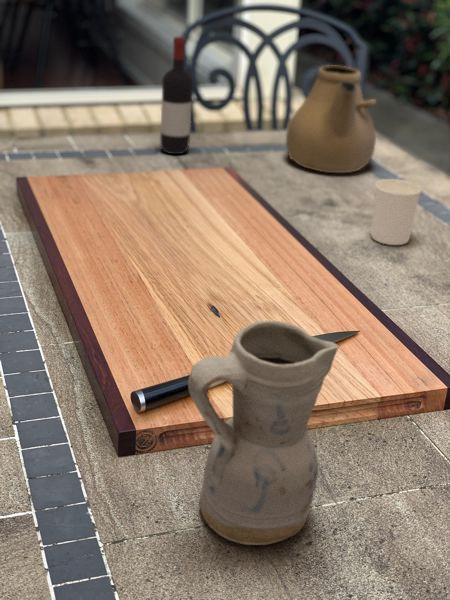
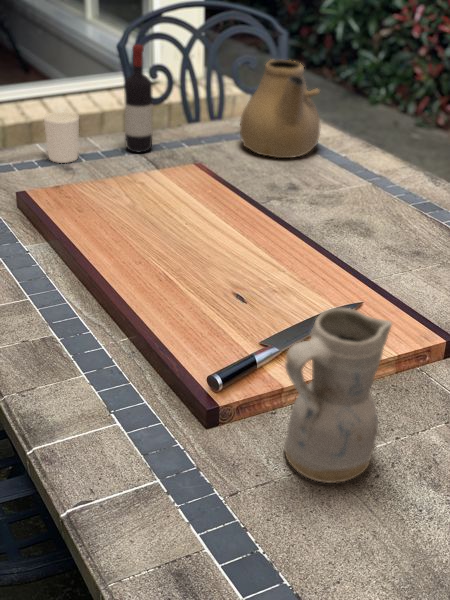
candle holder: present [371,179,421,245] -> present [44,112,79,163]

